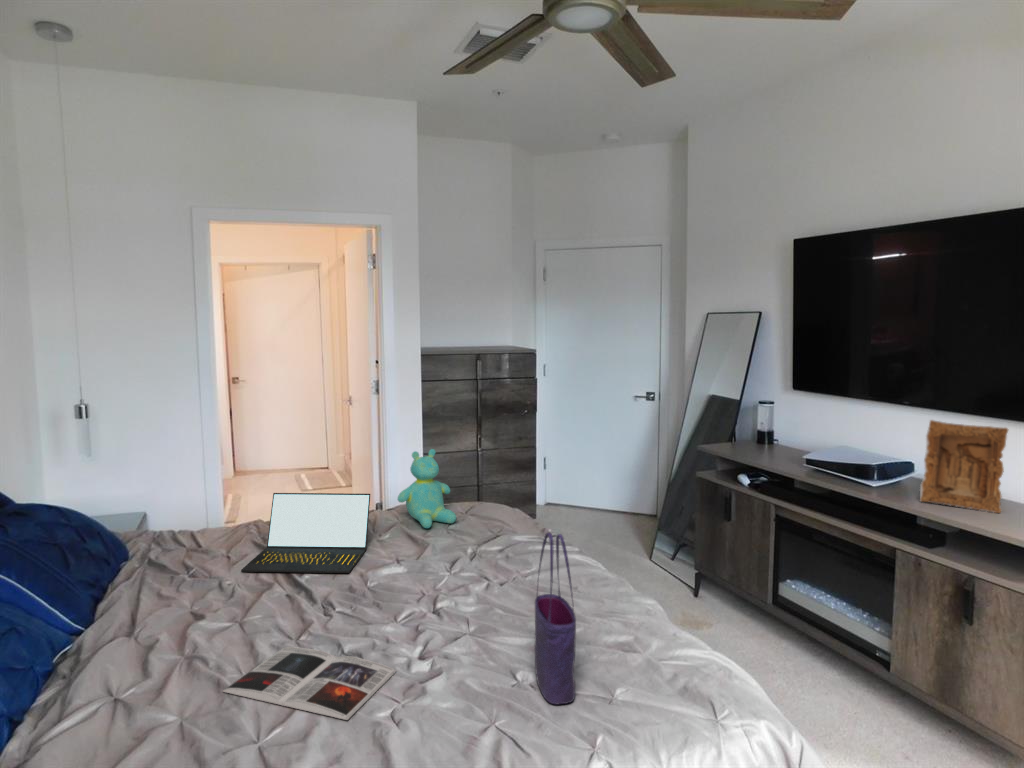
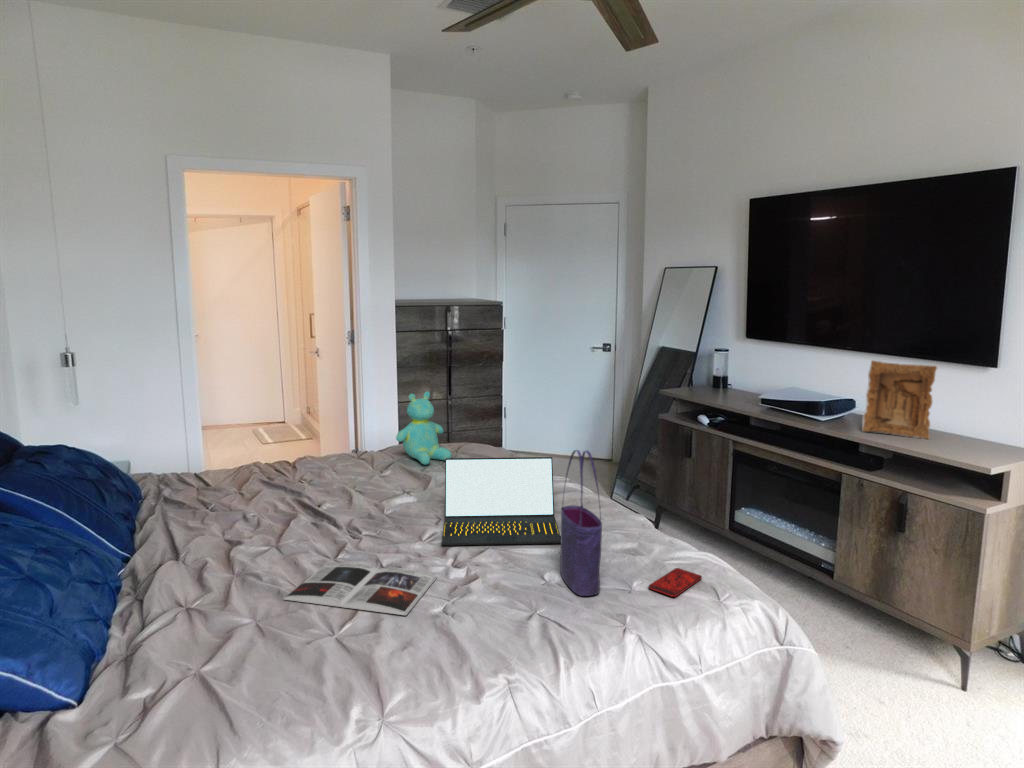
laptop: present [241,493,370,573] -> present [442,457,561,546]
smartphone: none [633,671,699,711] -> present [649,568,702,597]

